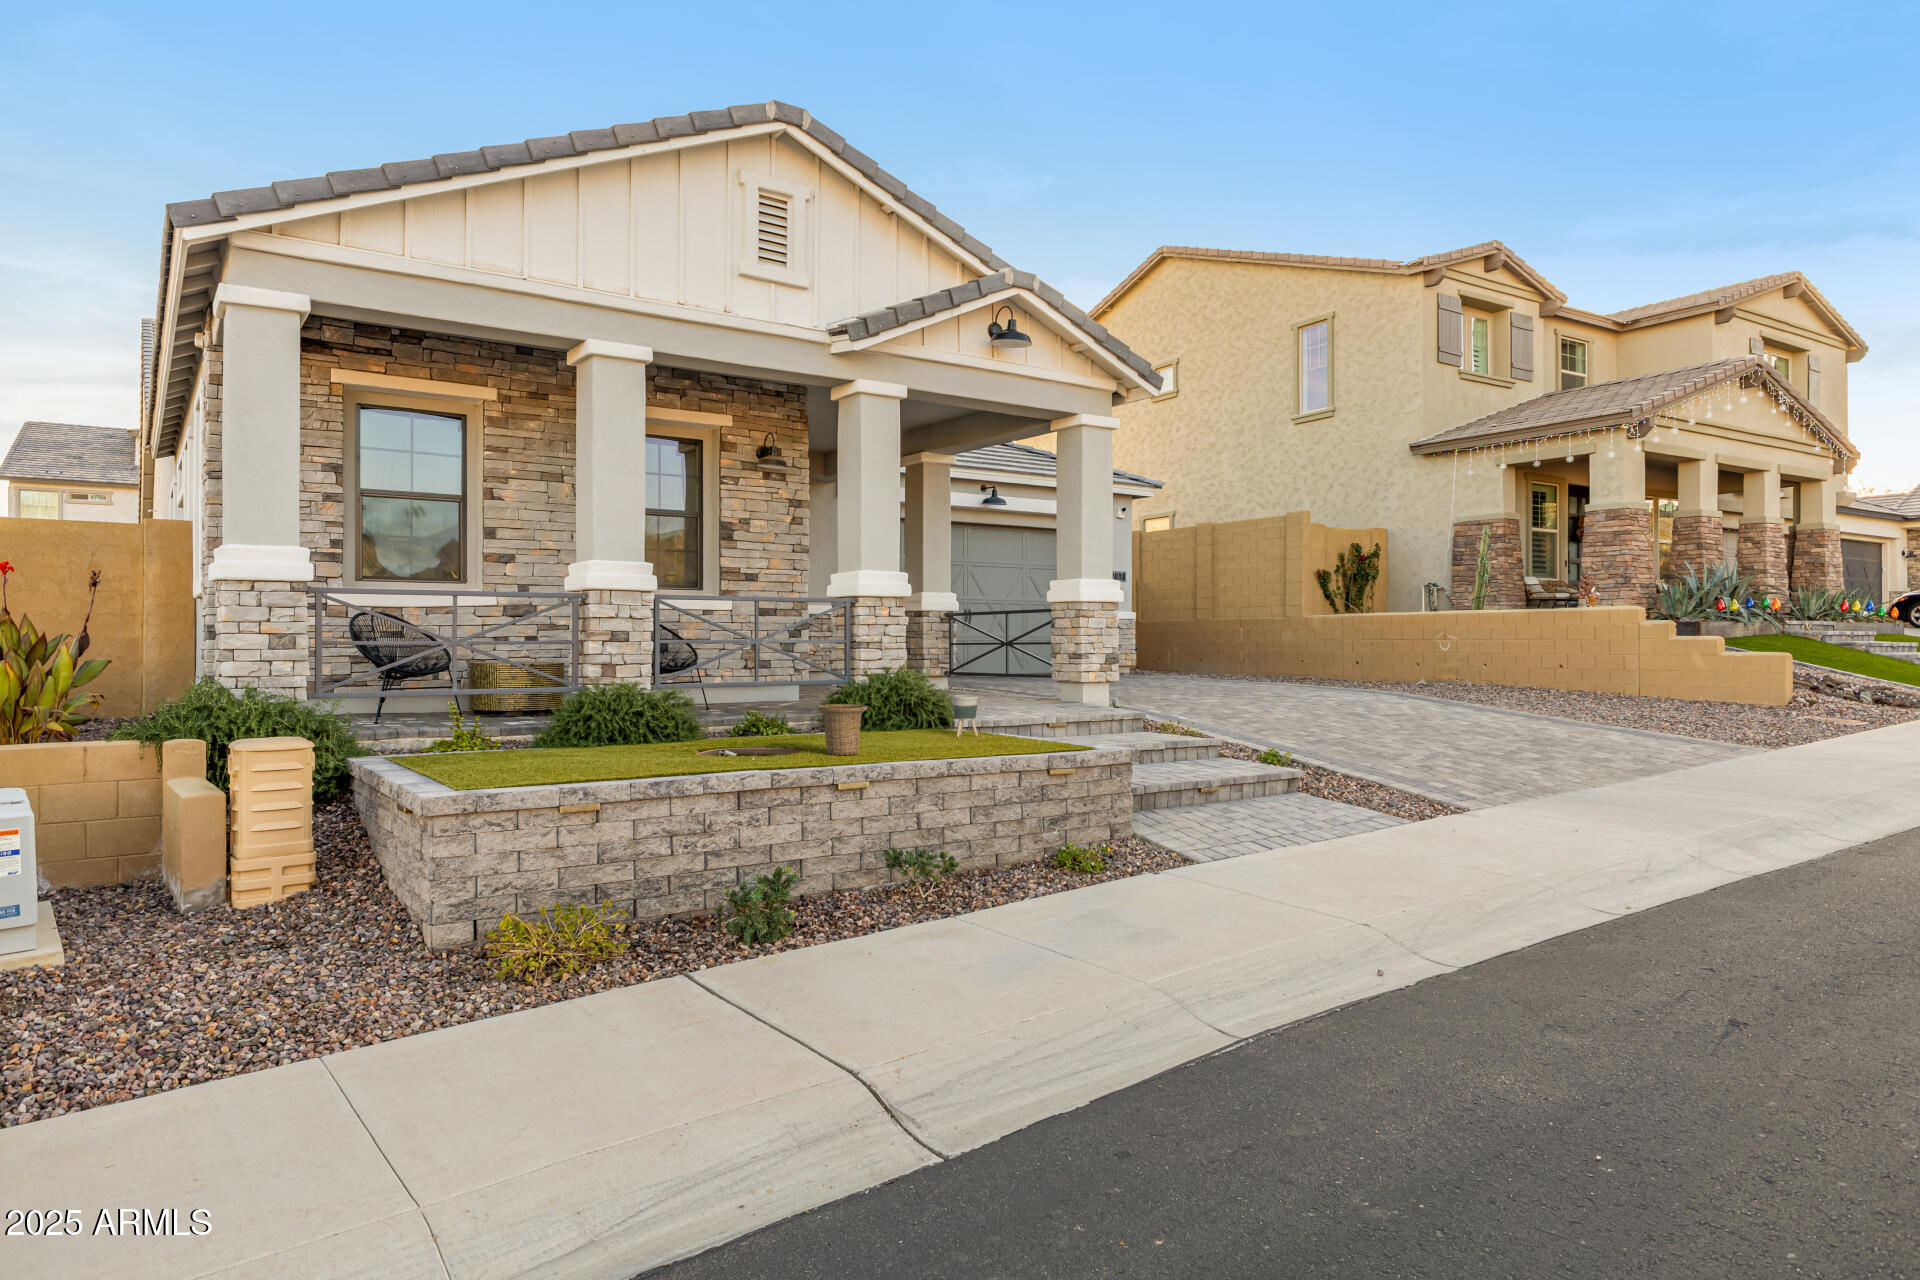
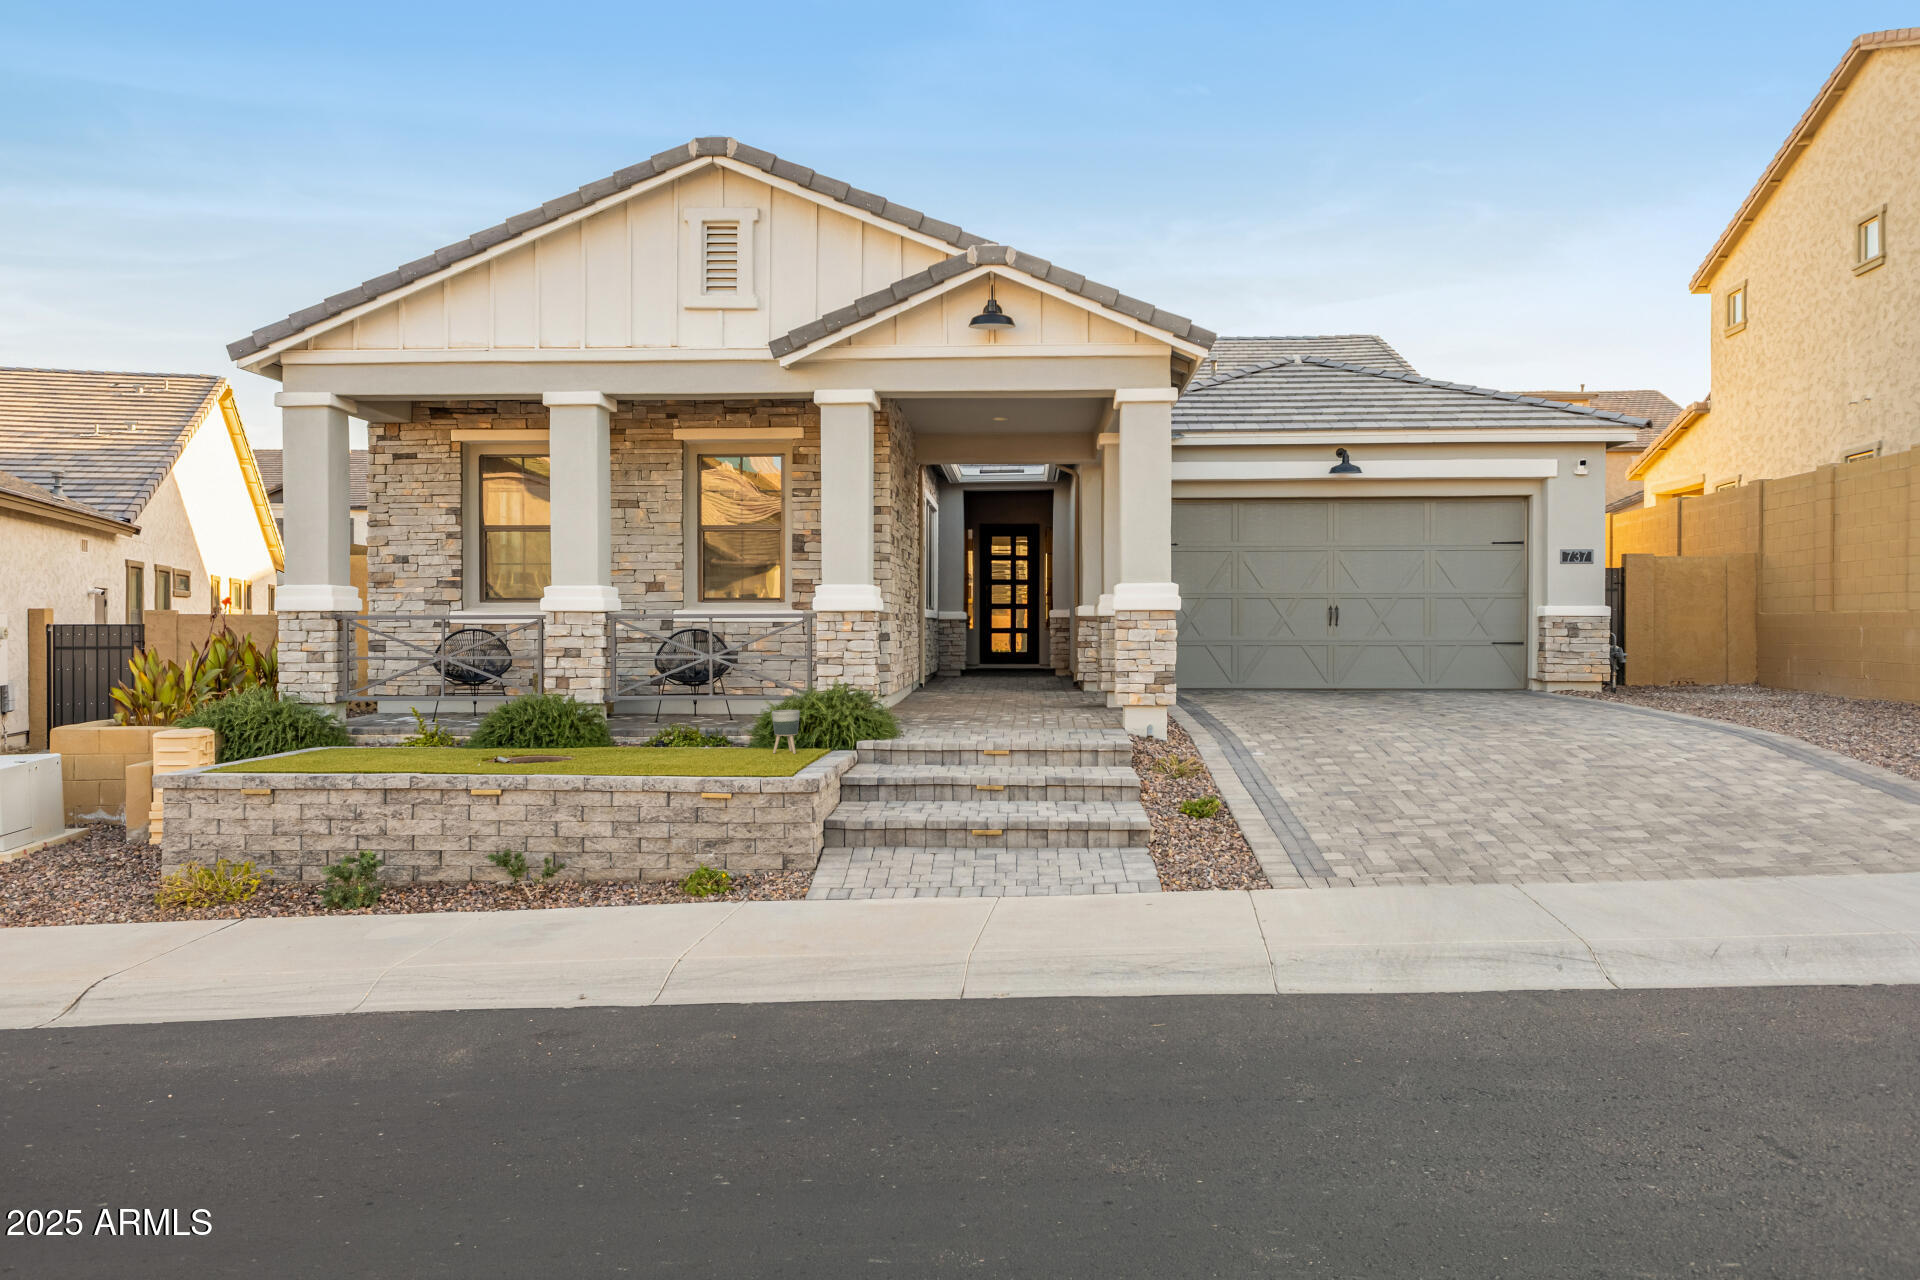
basket: present [817,704,868,755] -> none [560,716,609,764]

